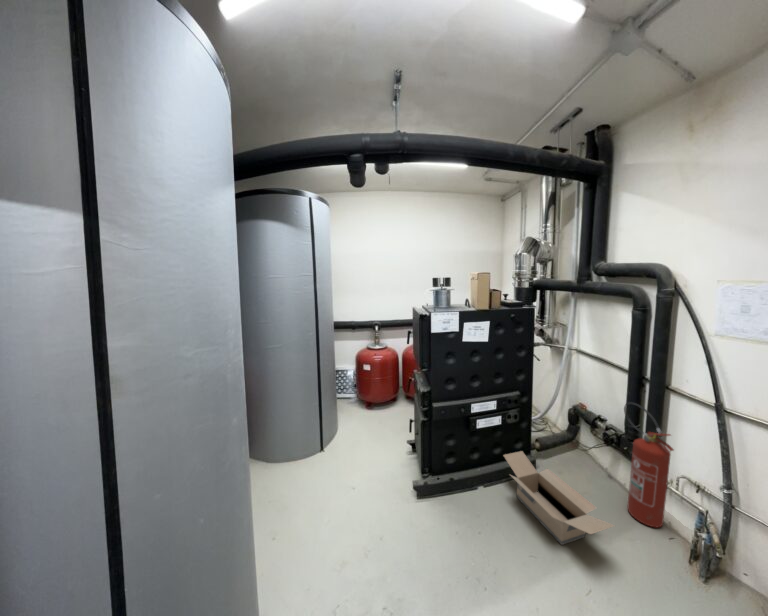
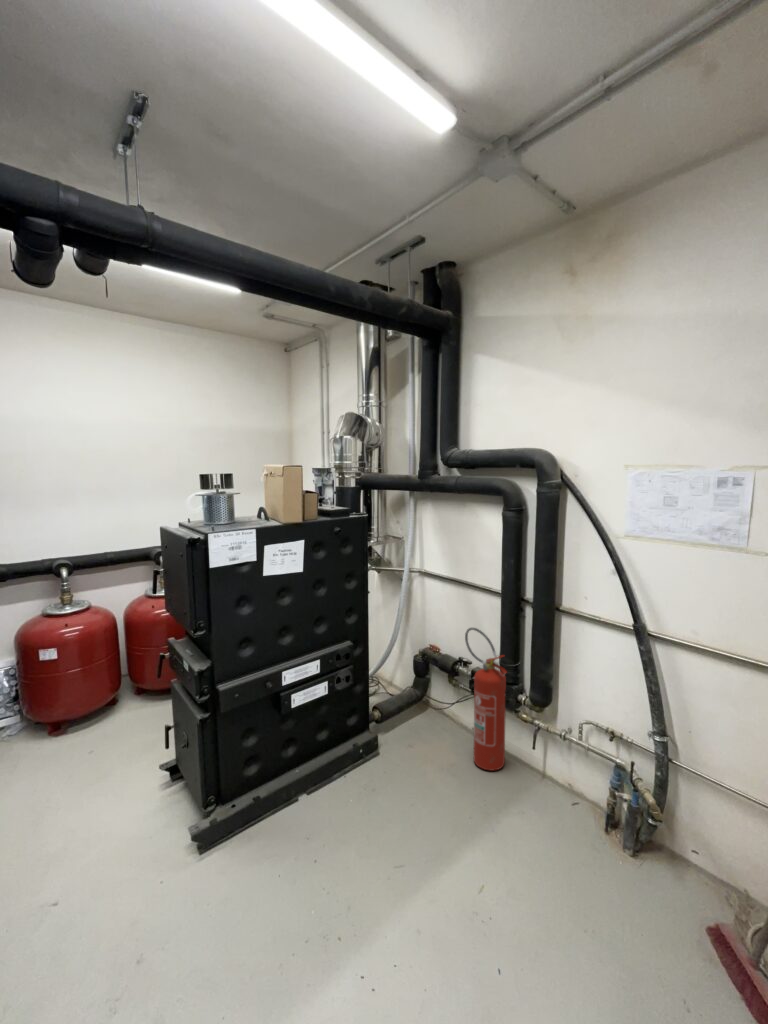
cardboard box: present [504,451,614,545] -> none [331,727,458,827]

